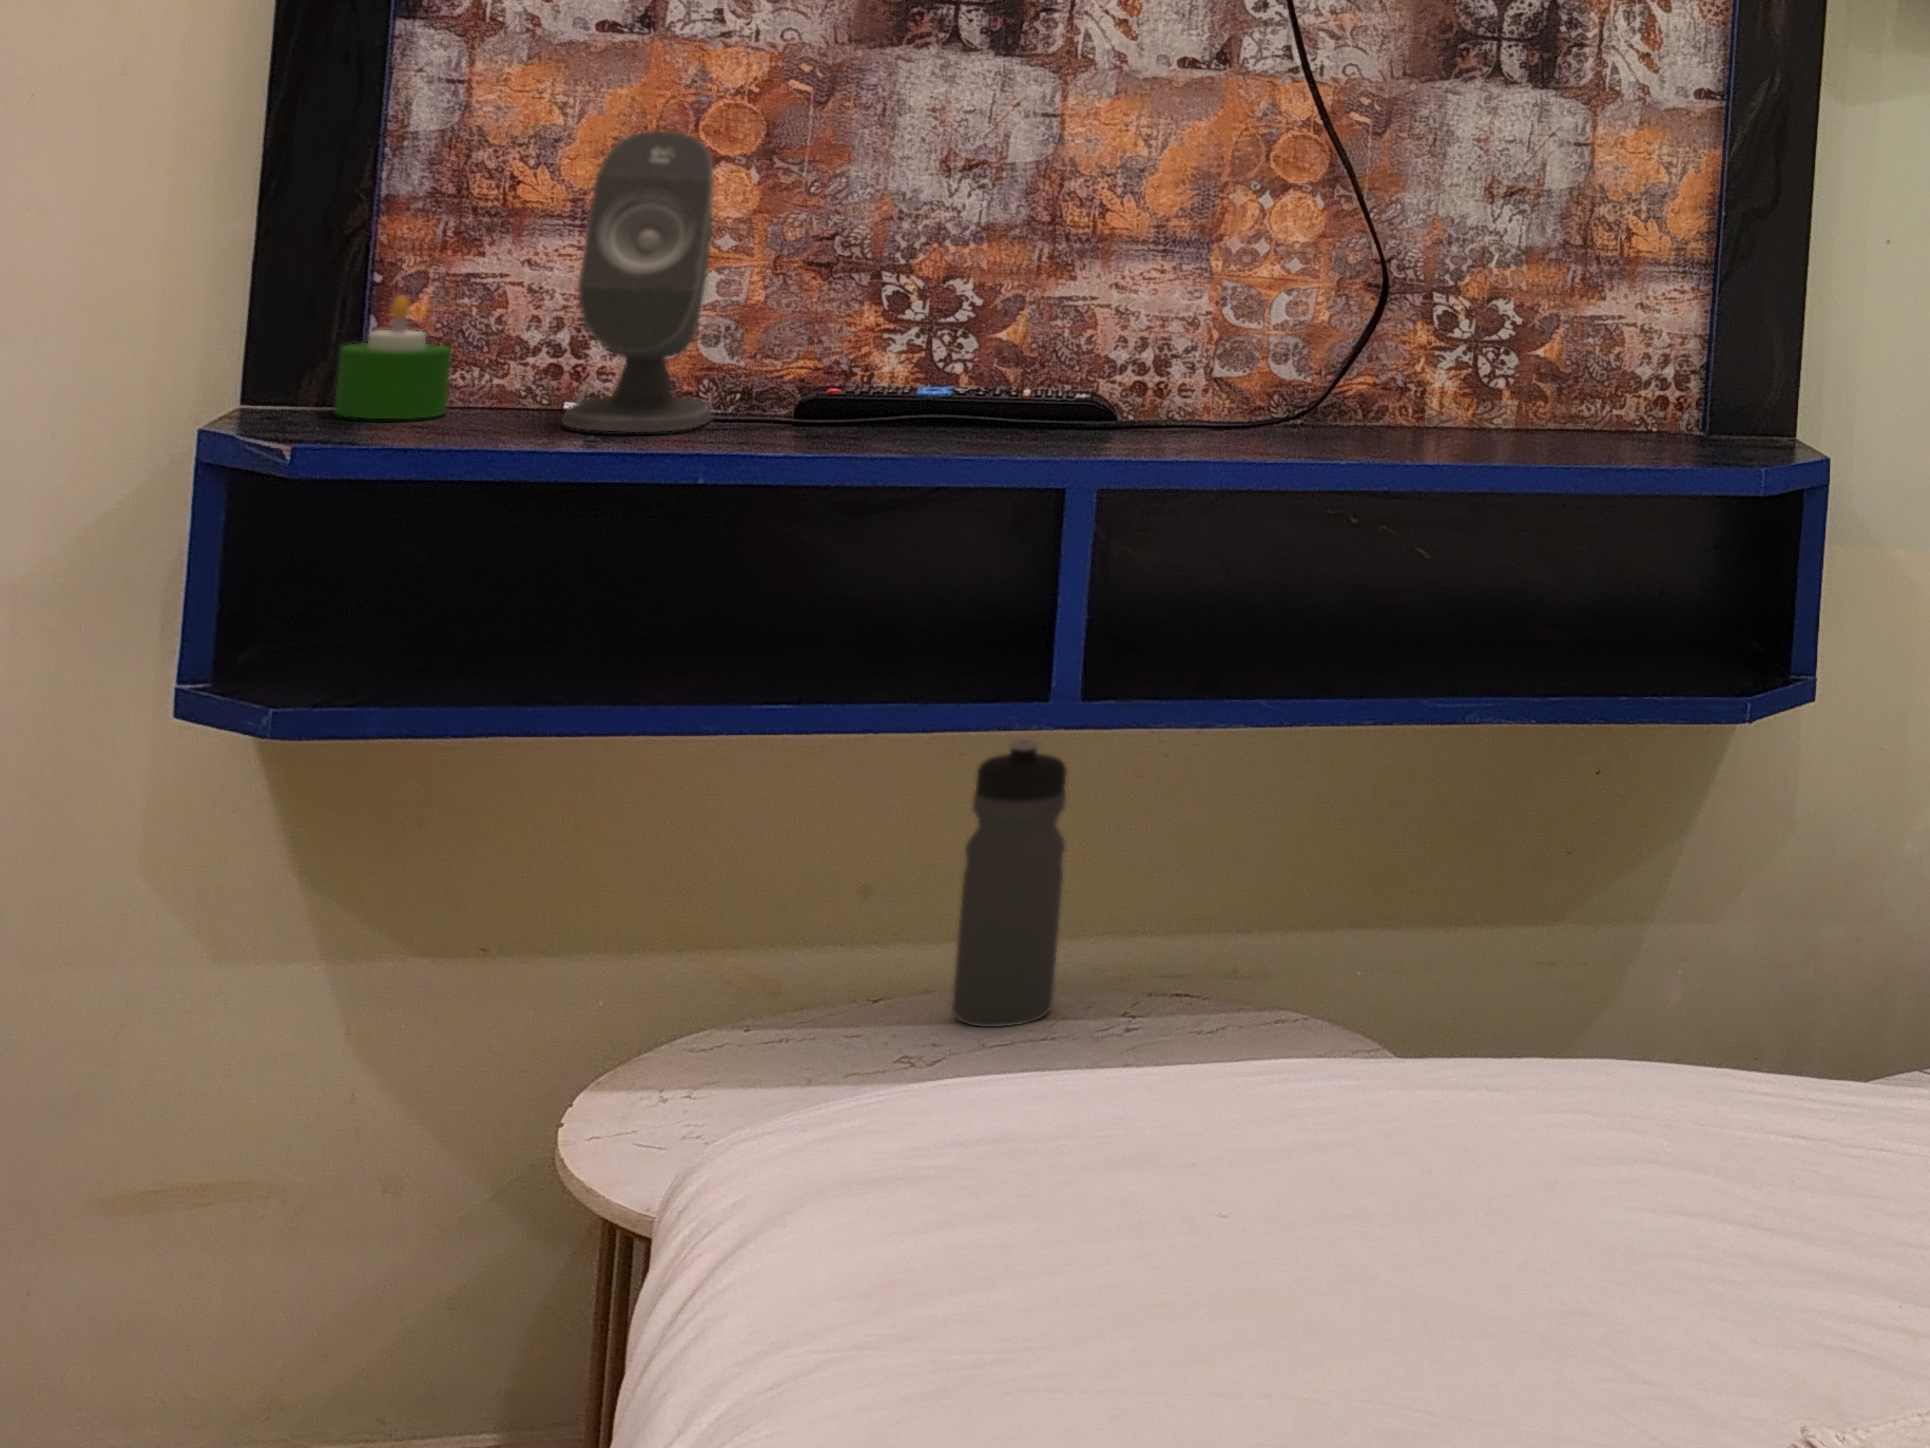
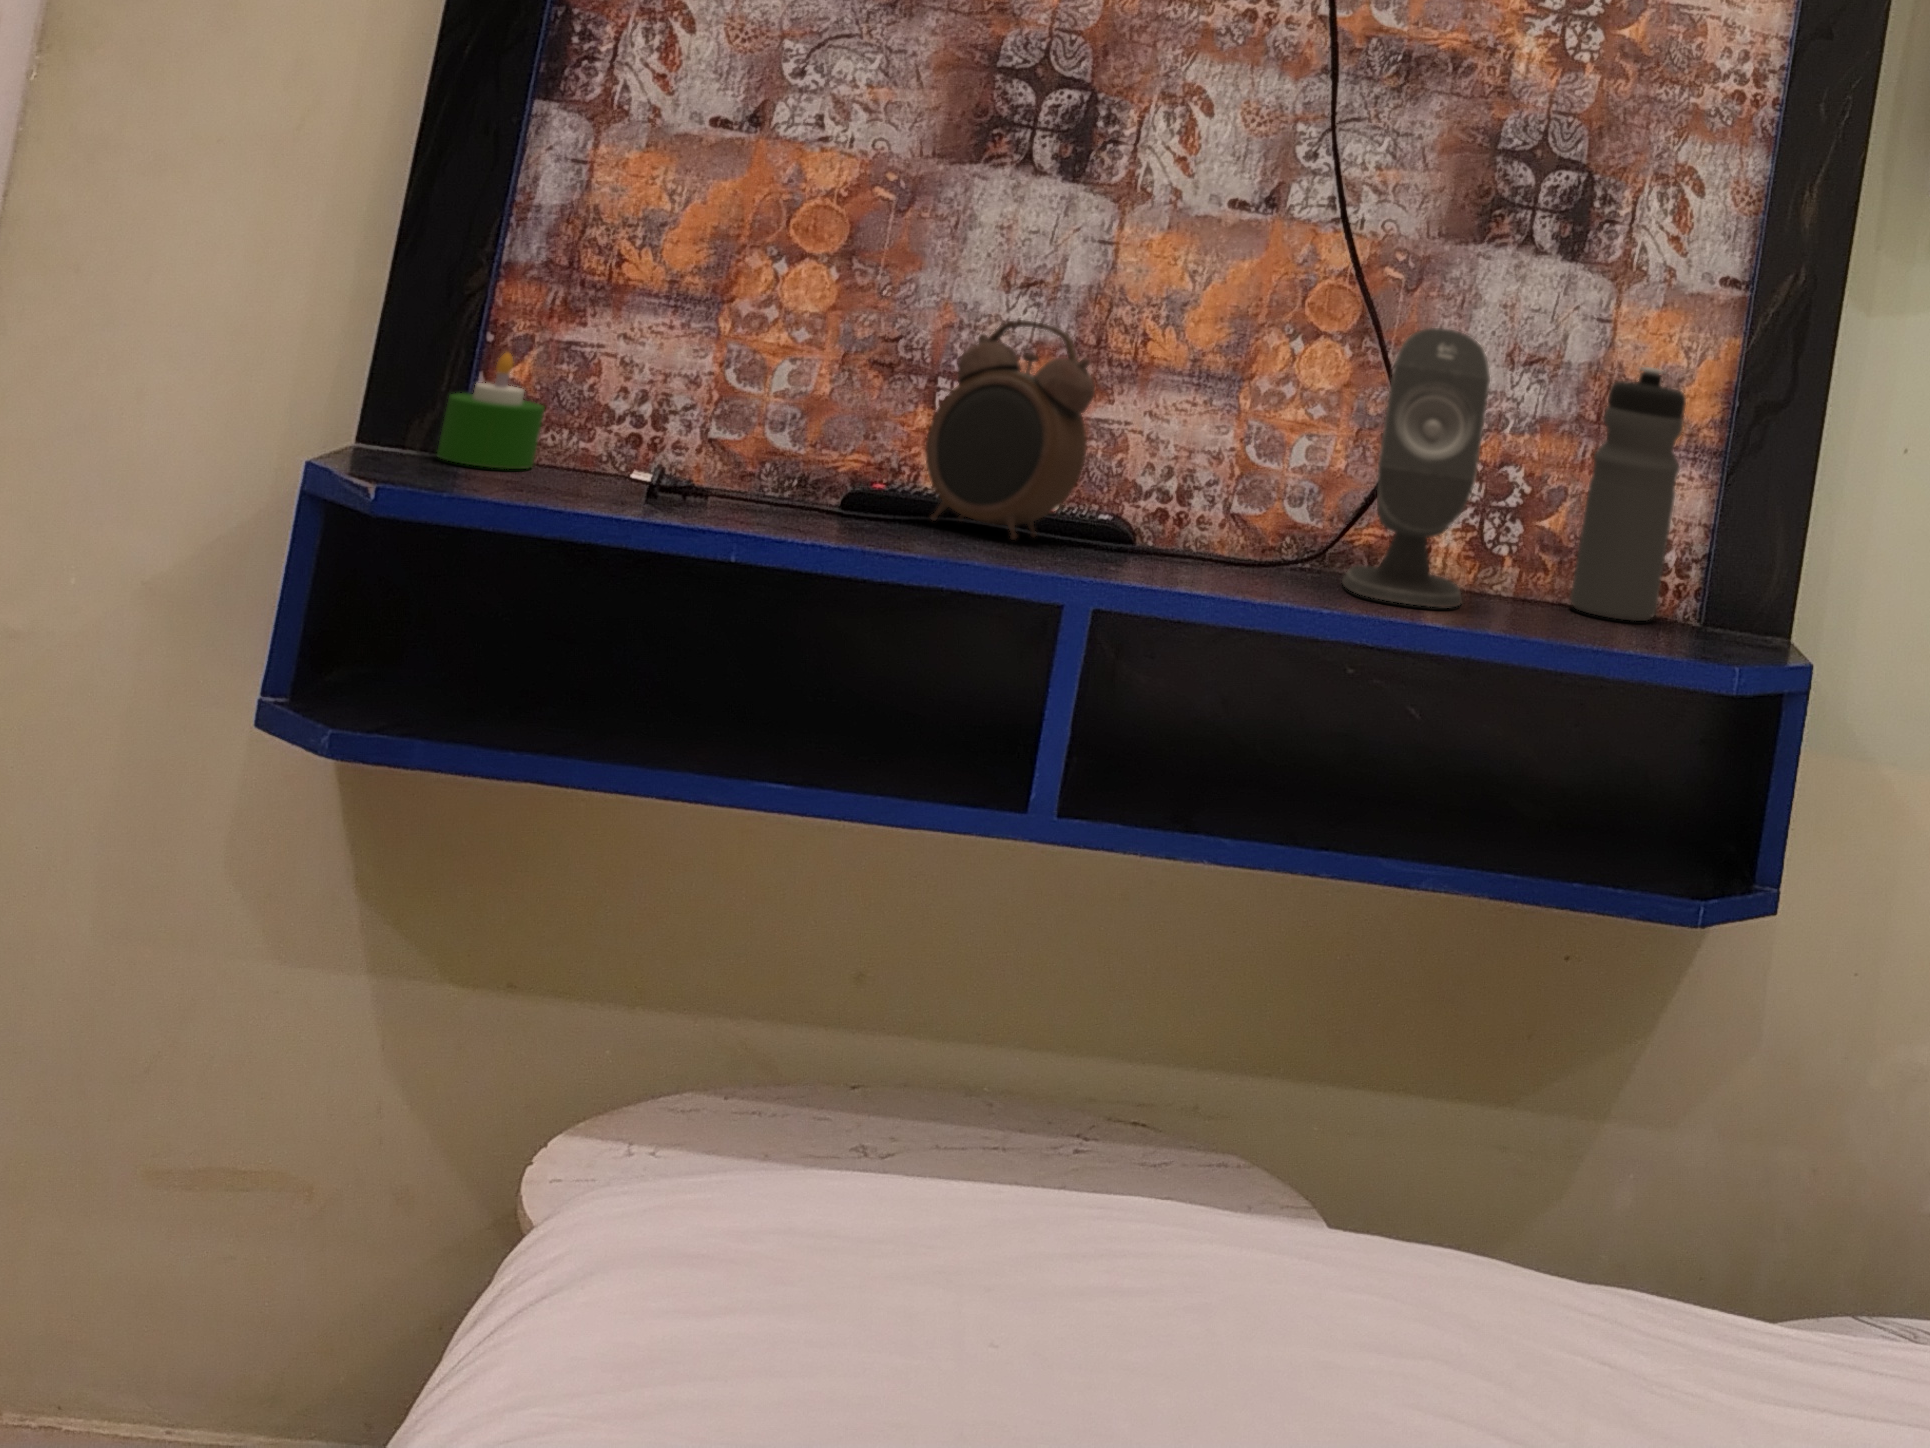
speaker: present [562,131,713,432] -> present [1342,328,1490,608]
alarm clock: none [884,203,1062,429] -> present [925,320,1095,539]
water bottle: present [952,740,1066,1027] -> present [1570,367,1686,621]

